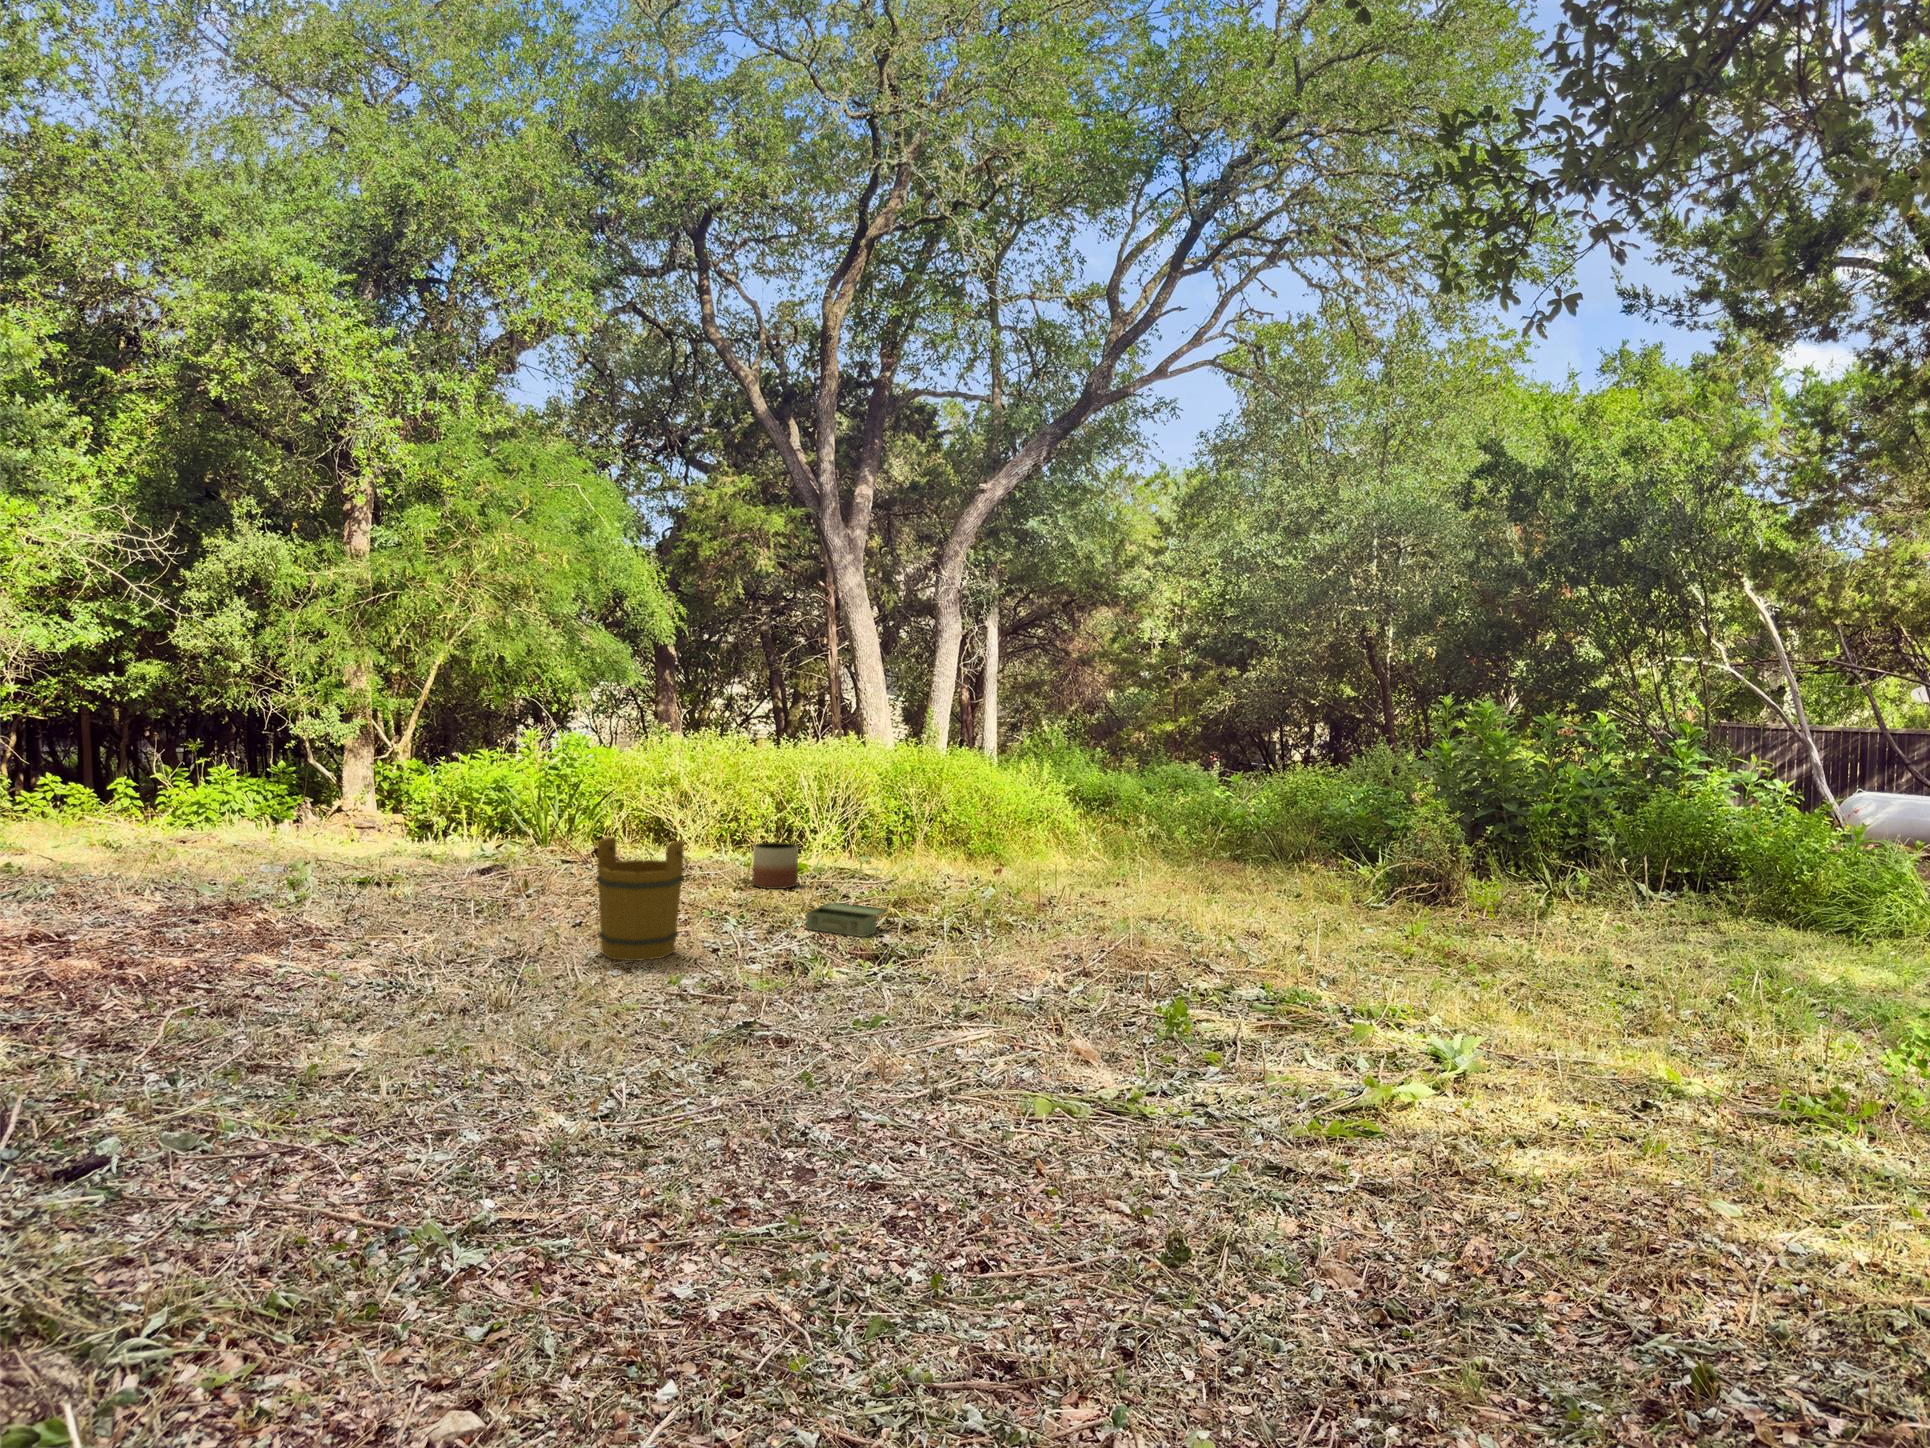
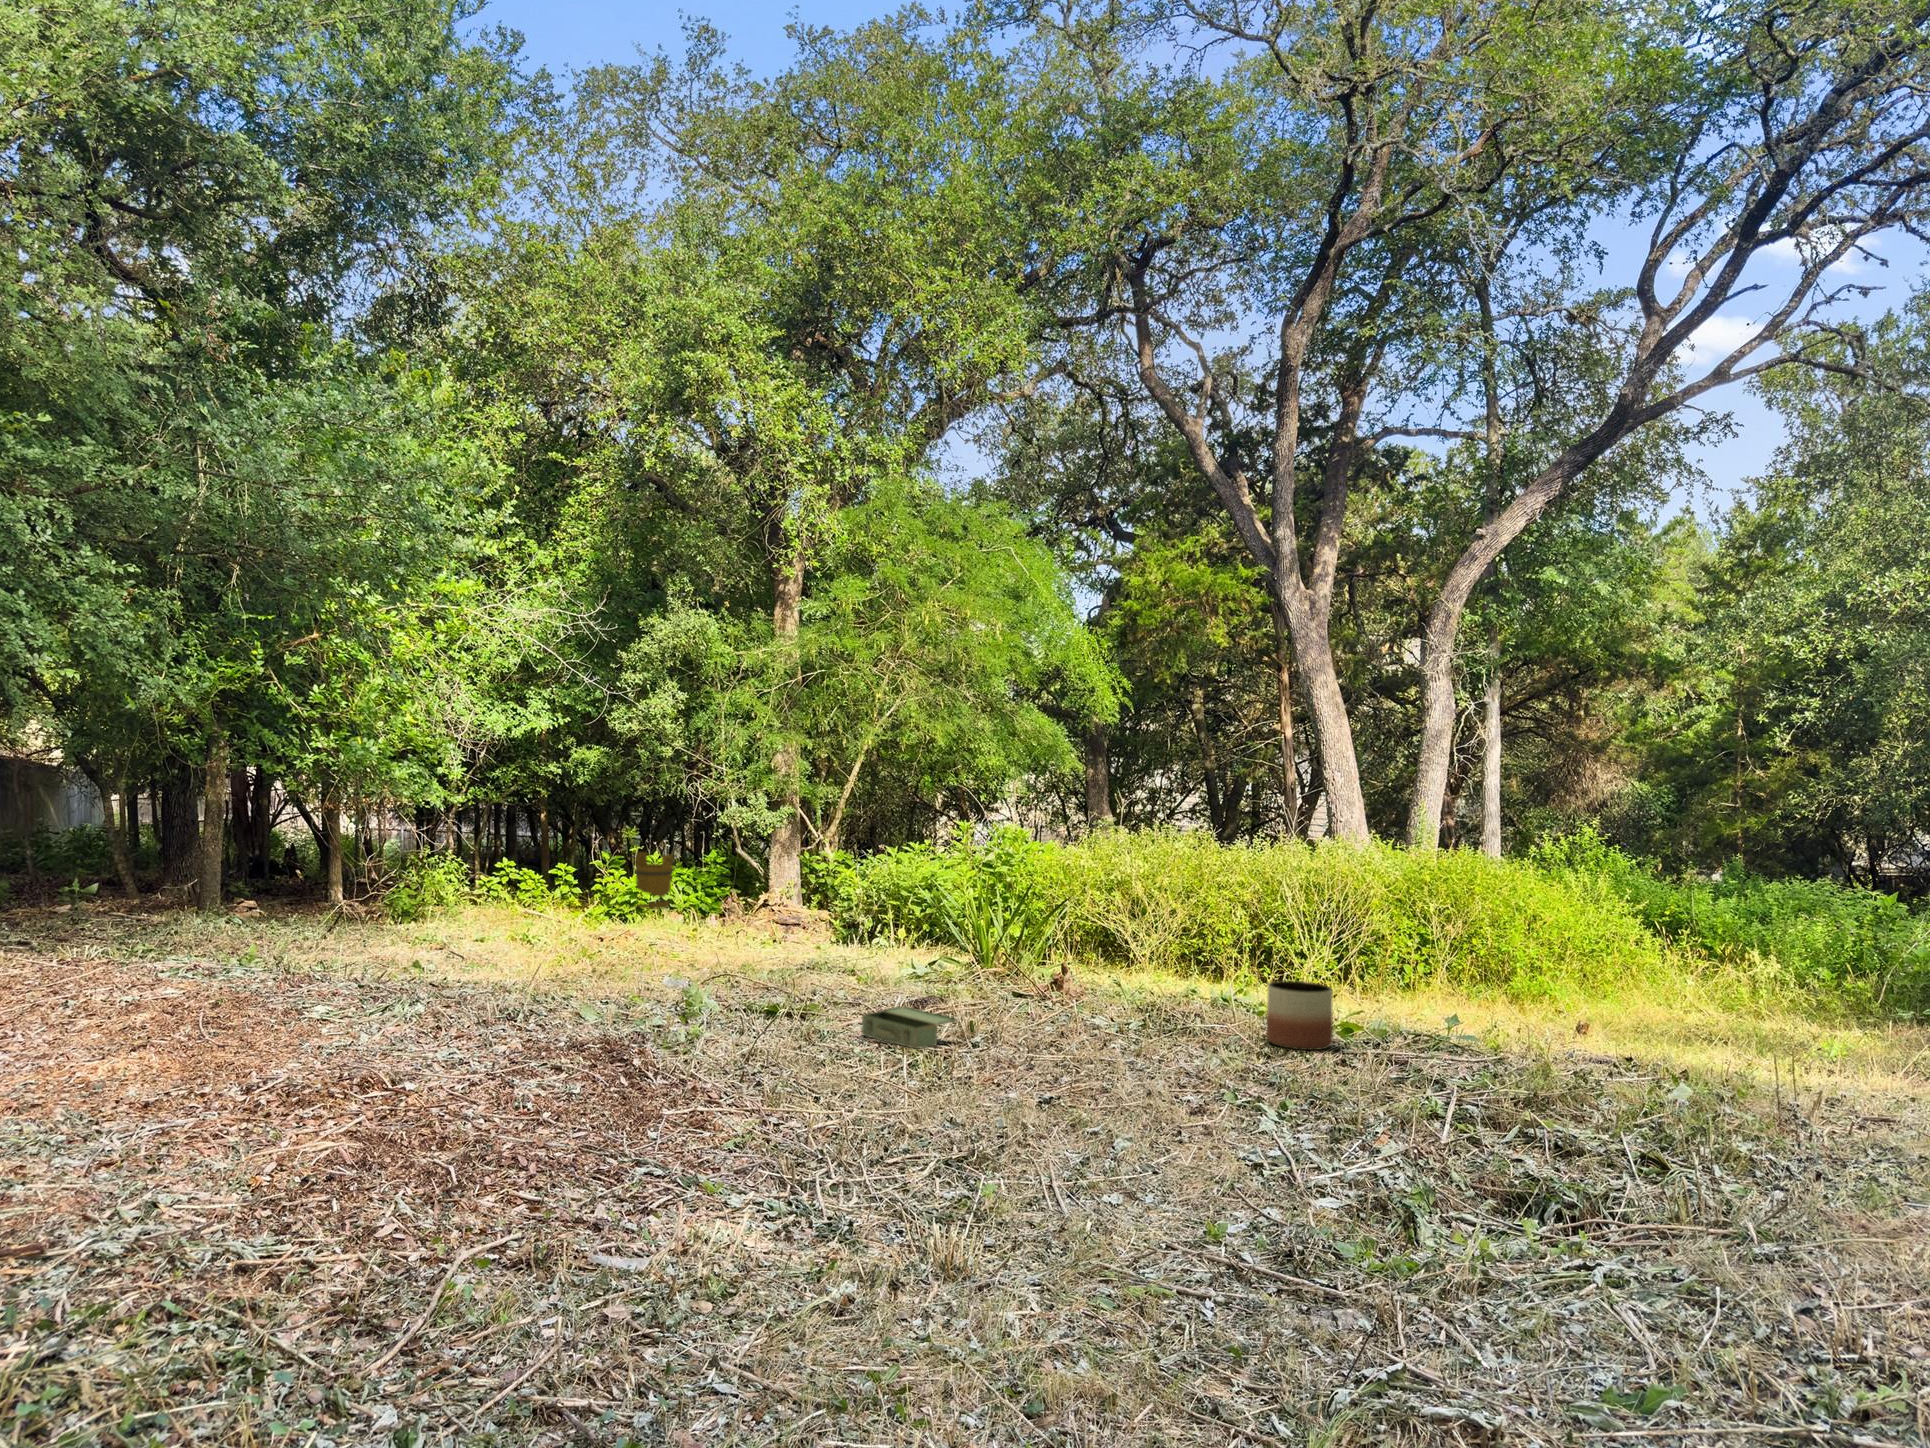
bucket: present [595,837,688,961] -> present [635,852,674,909]
toolbox: present [806,902,887,937] -> present [862,1006,956,1049]

